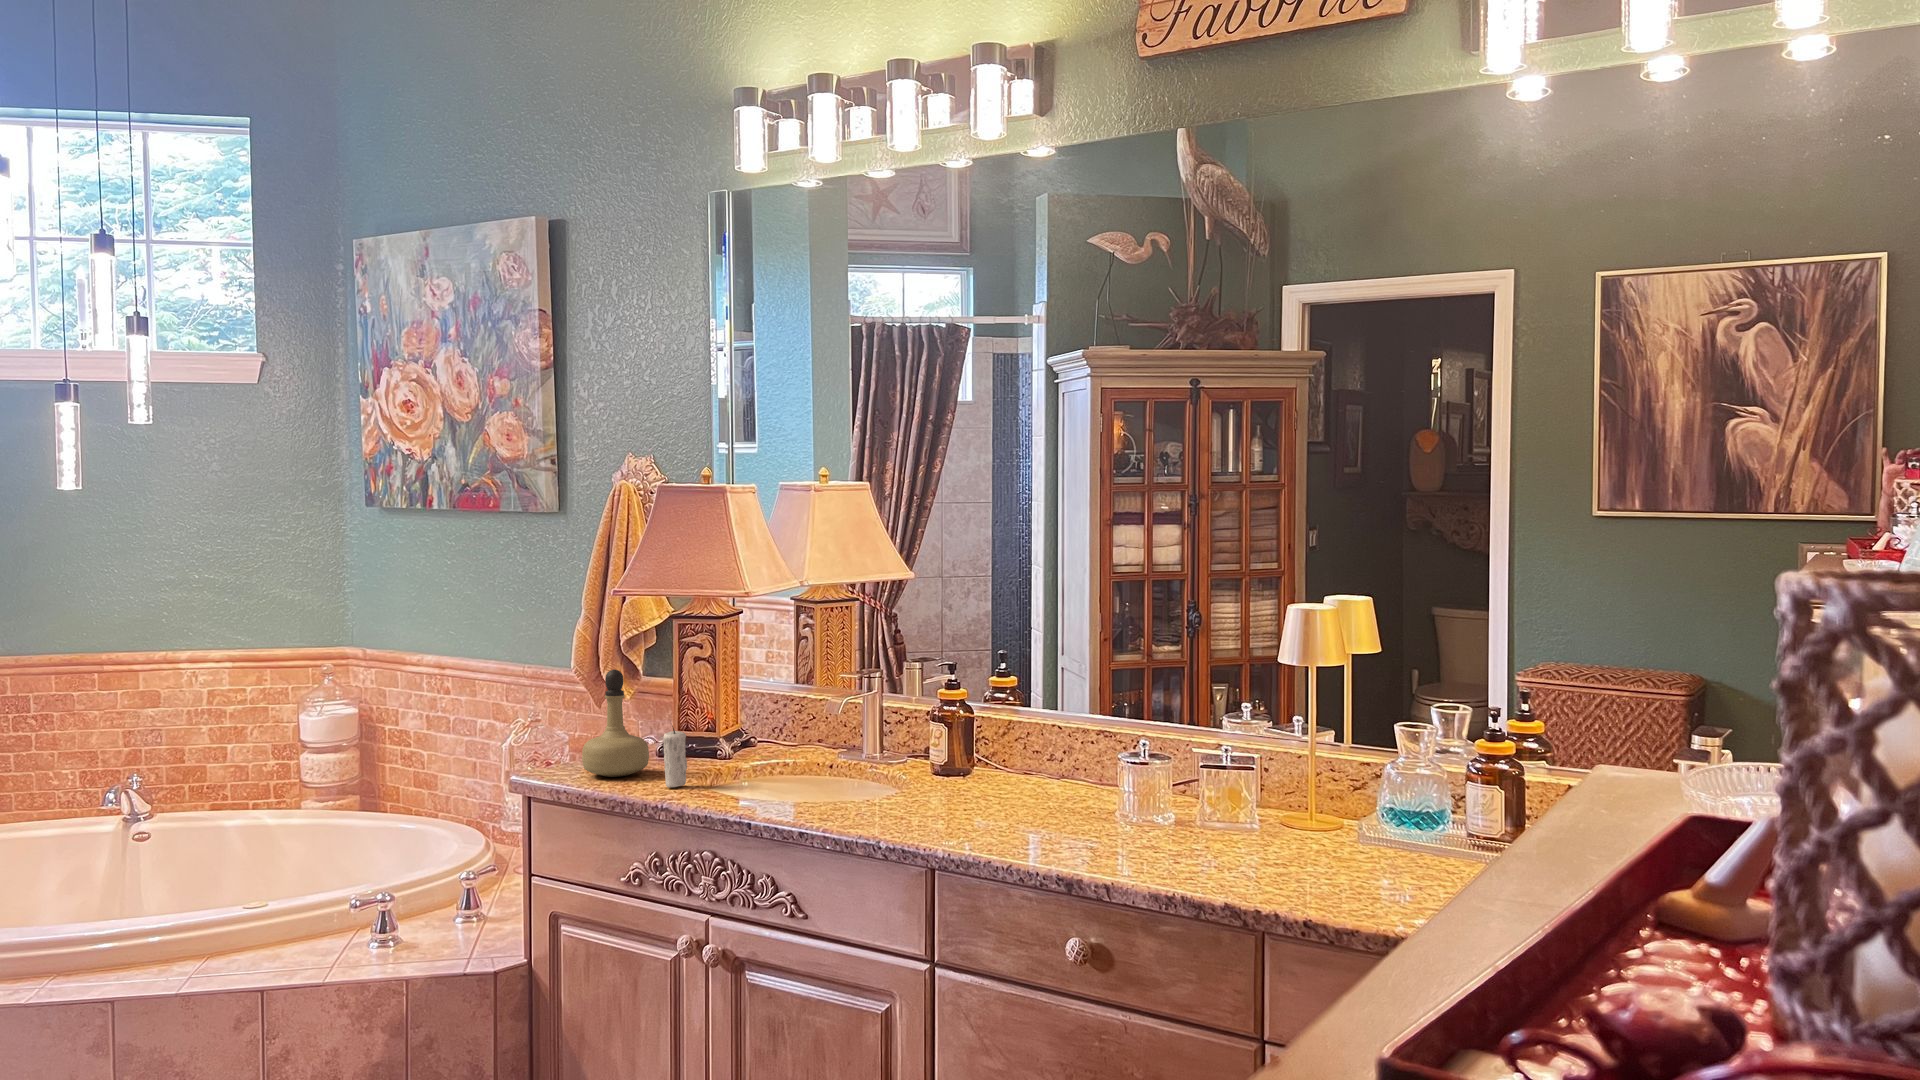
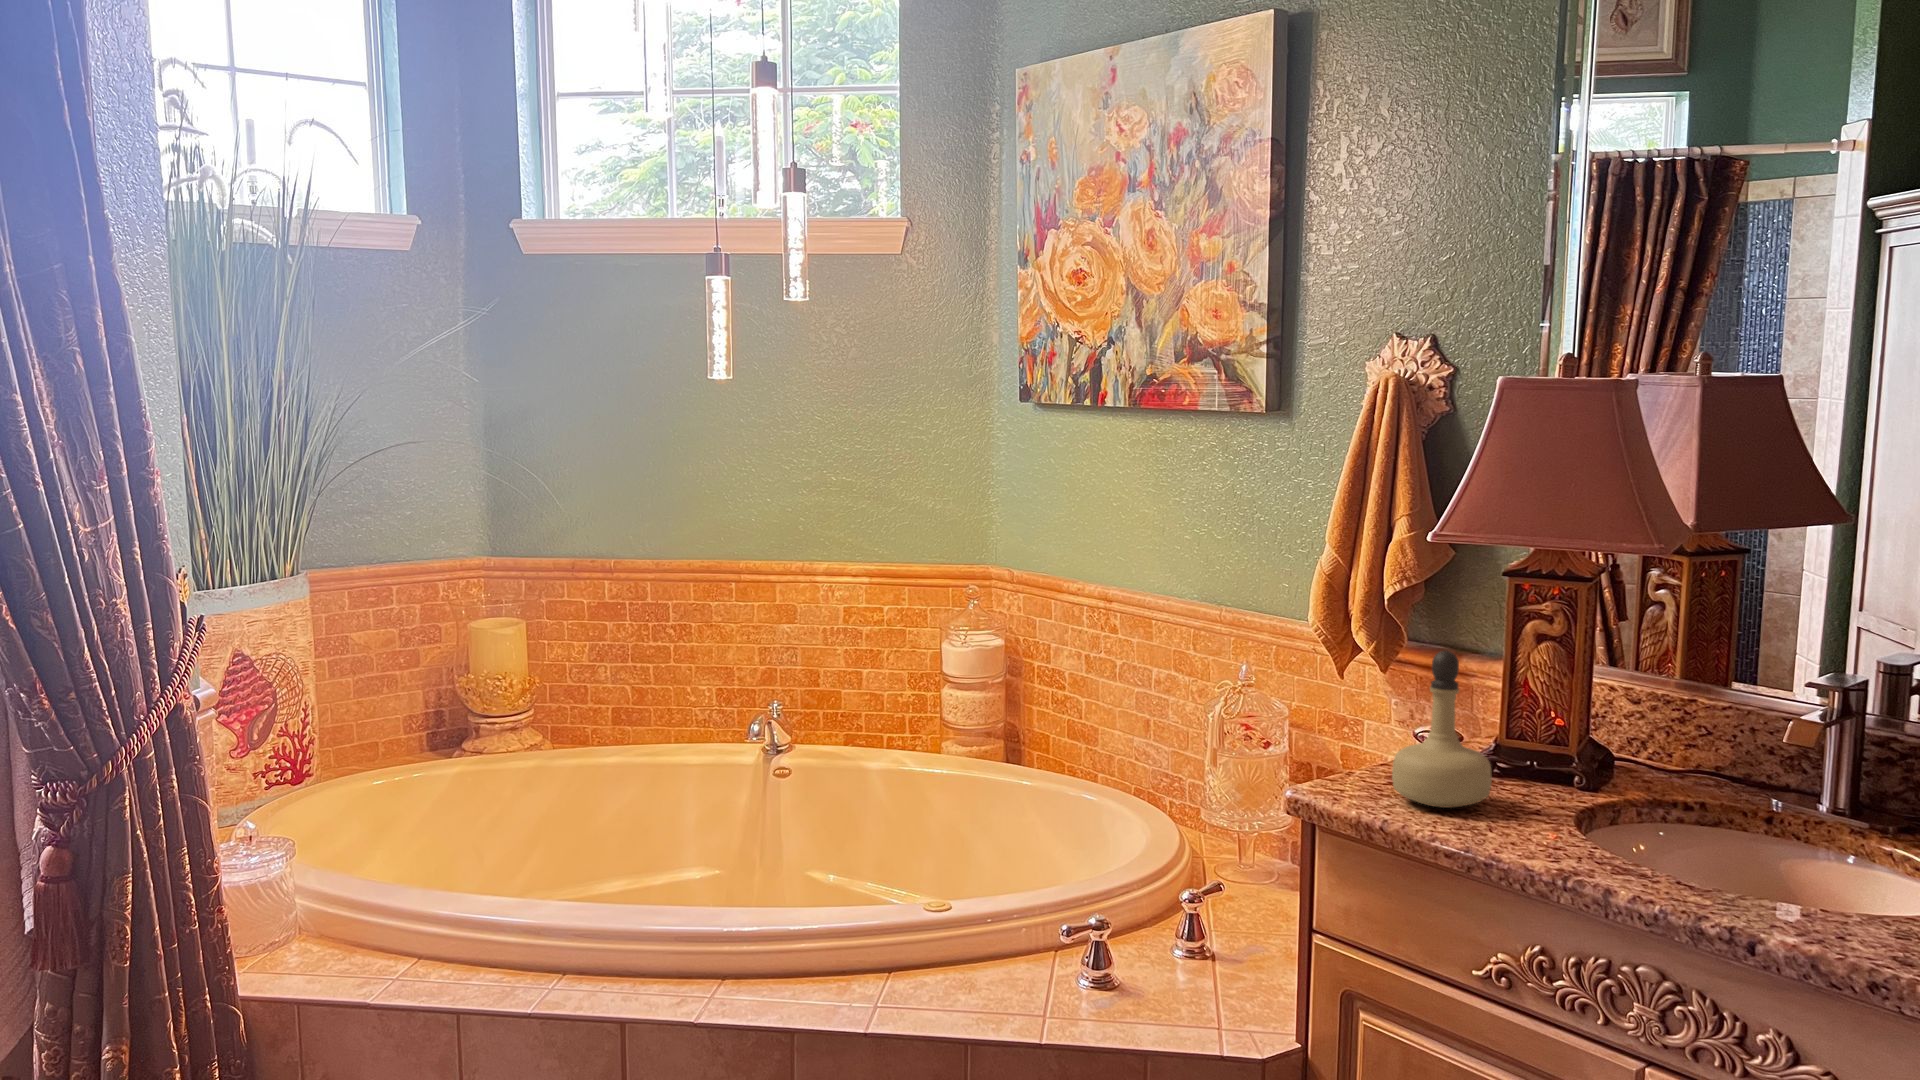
candle: present [663,726,687,787] -> none [1540,741,1578,843]

